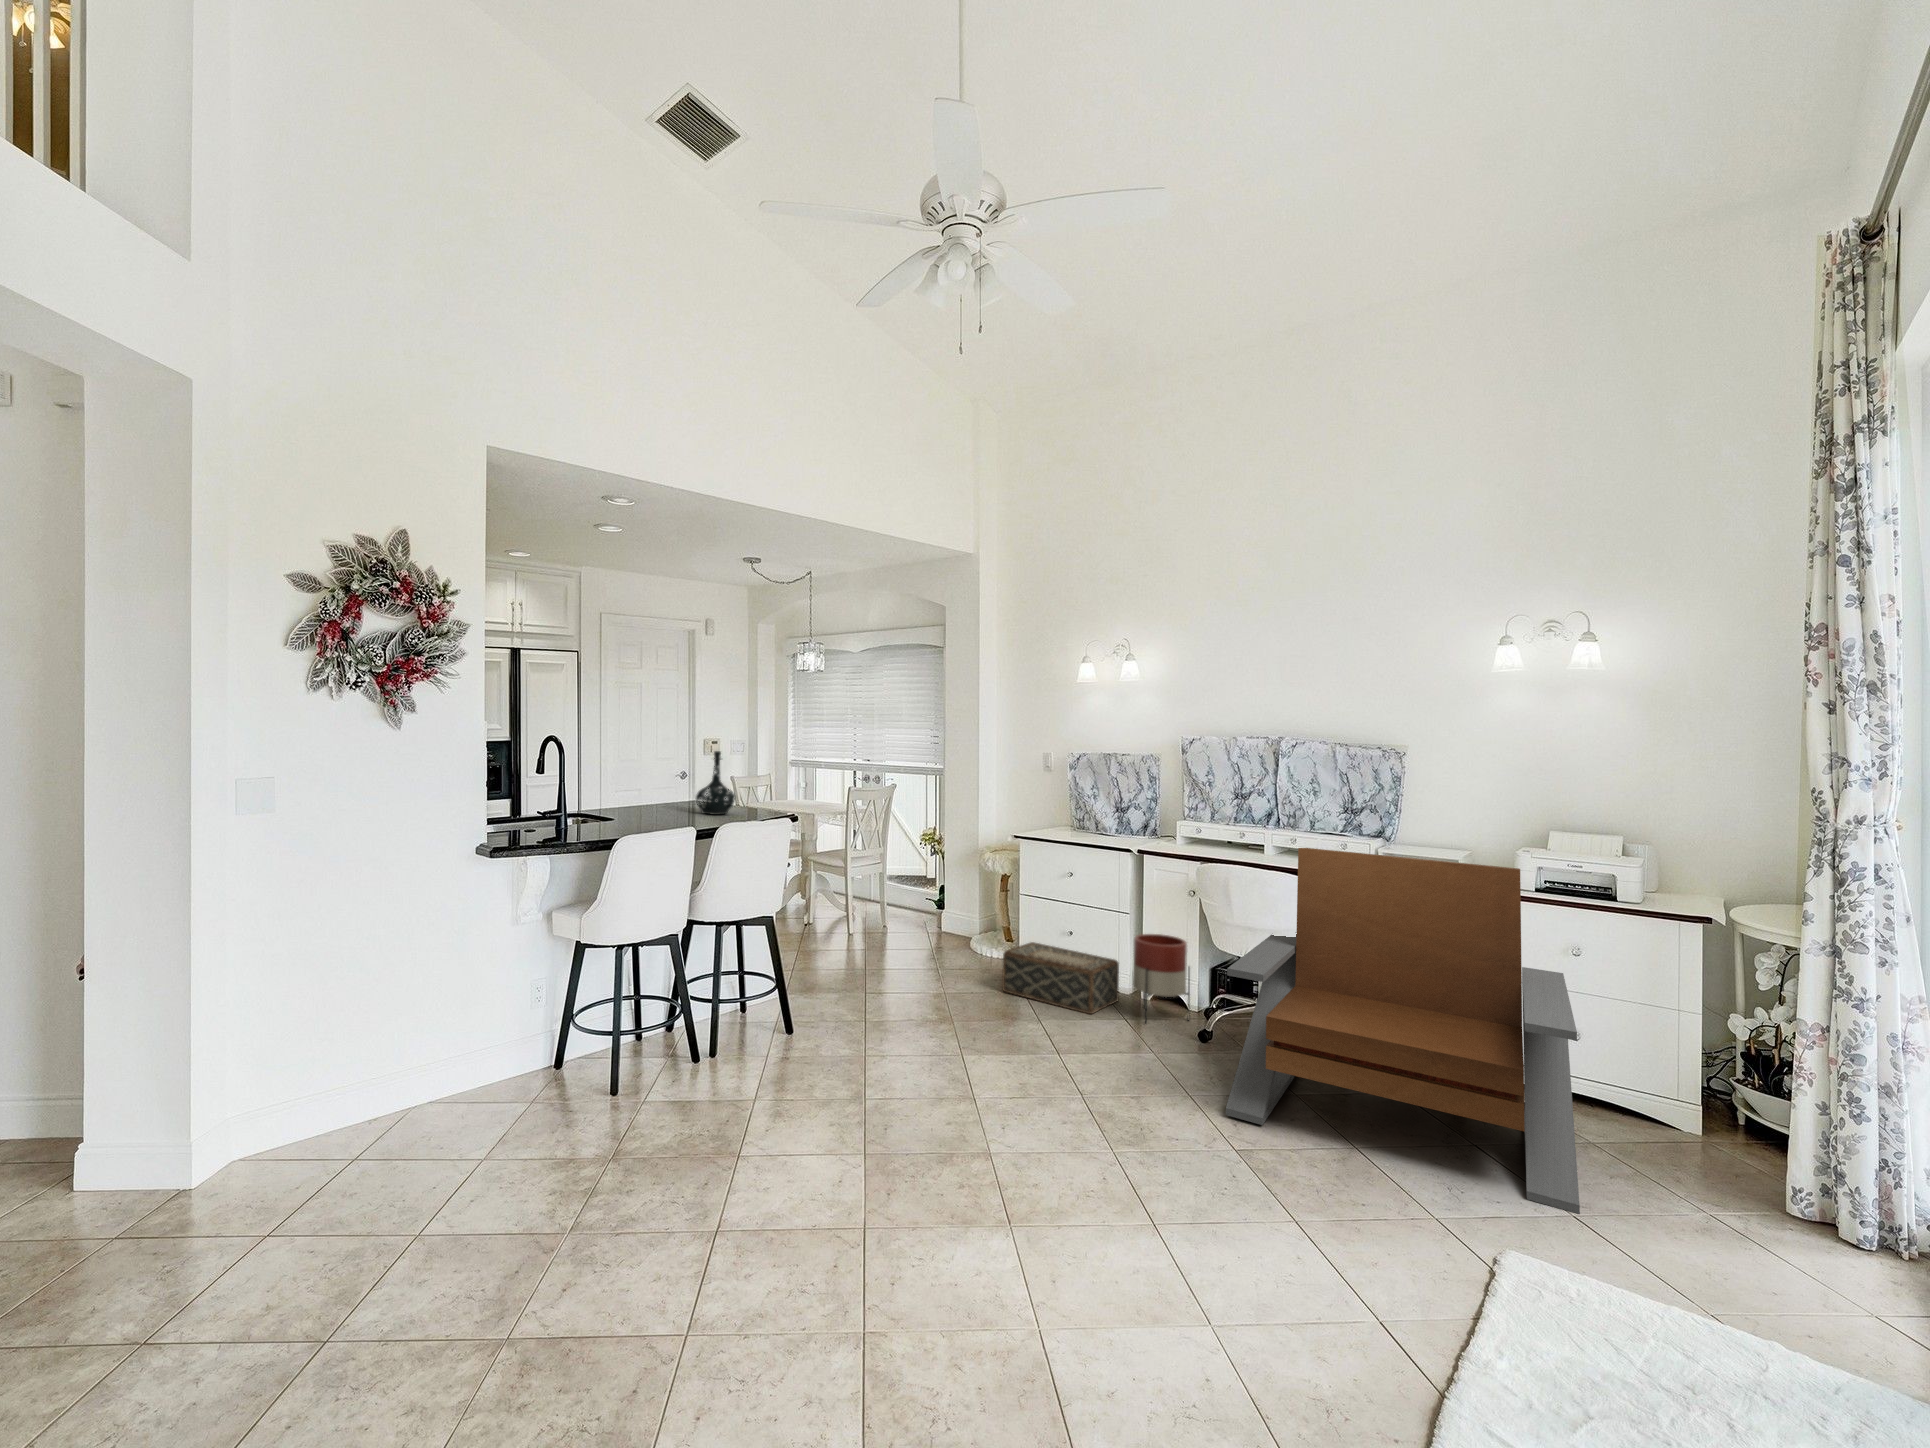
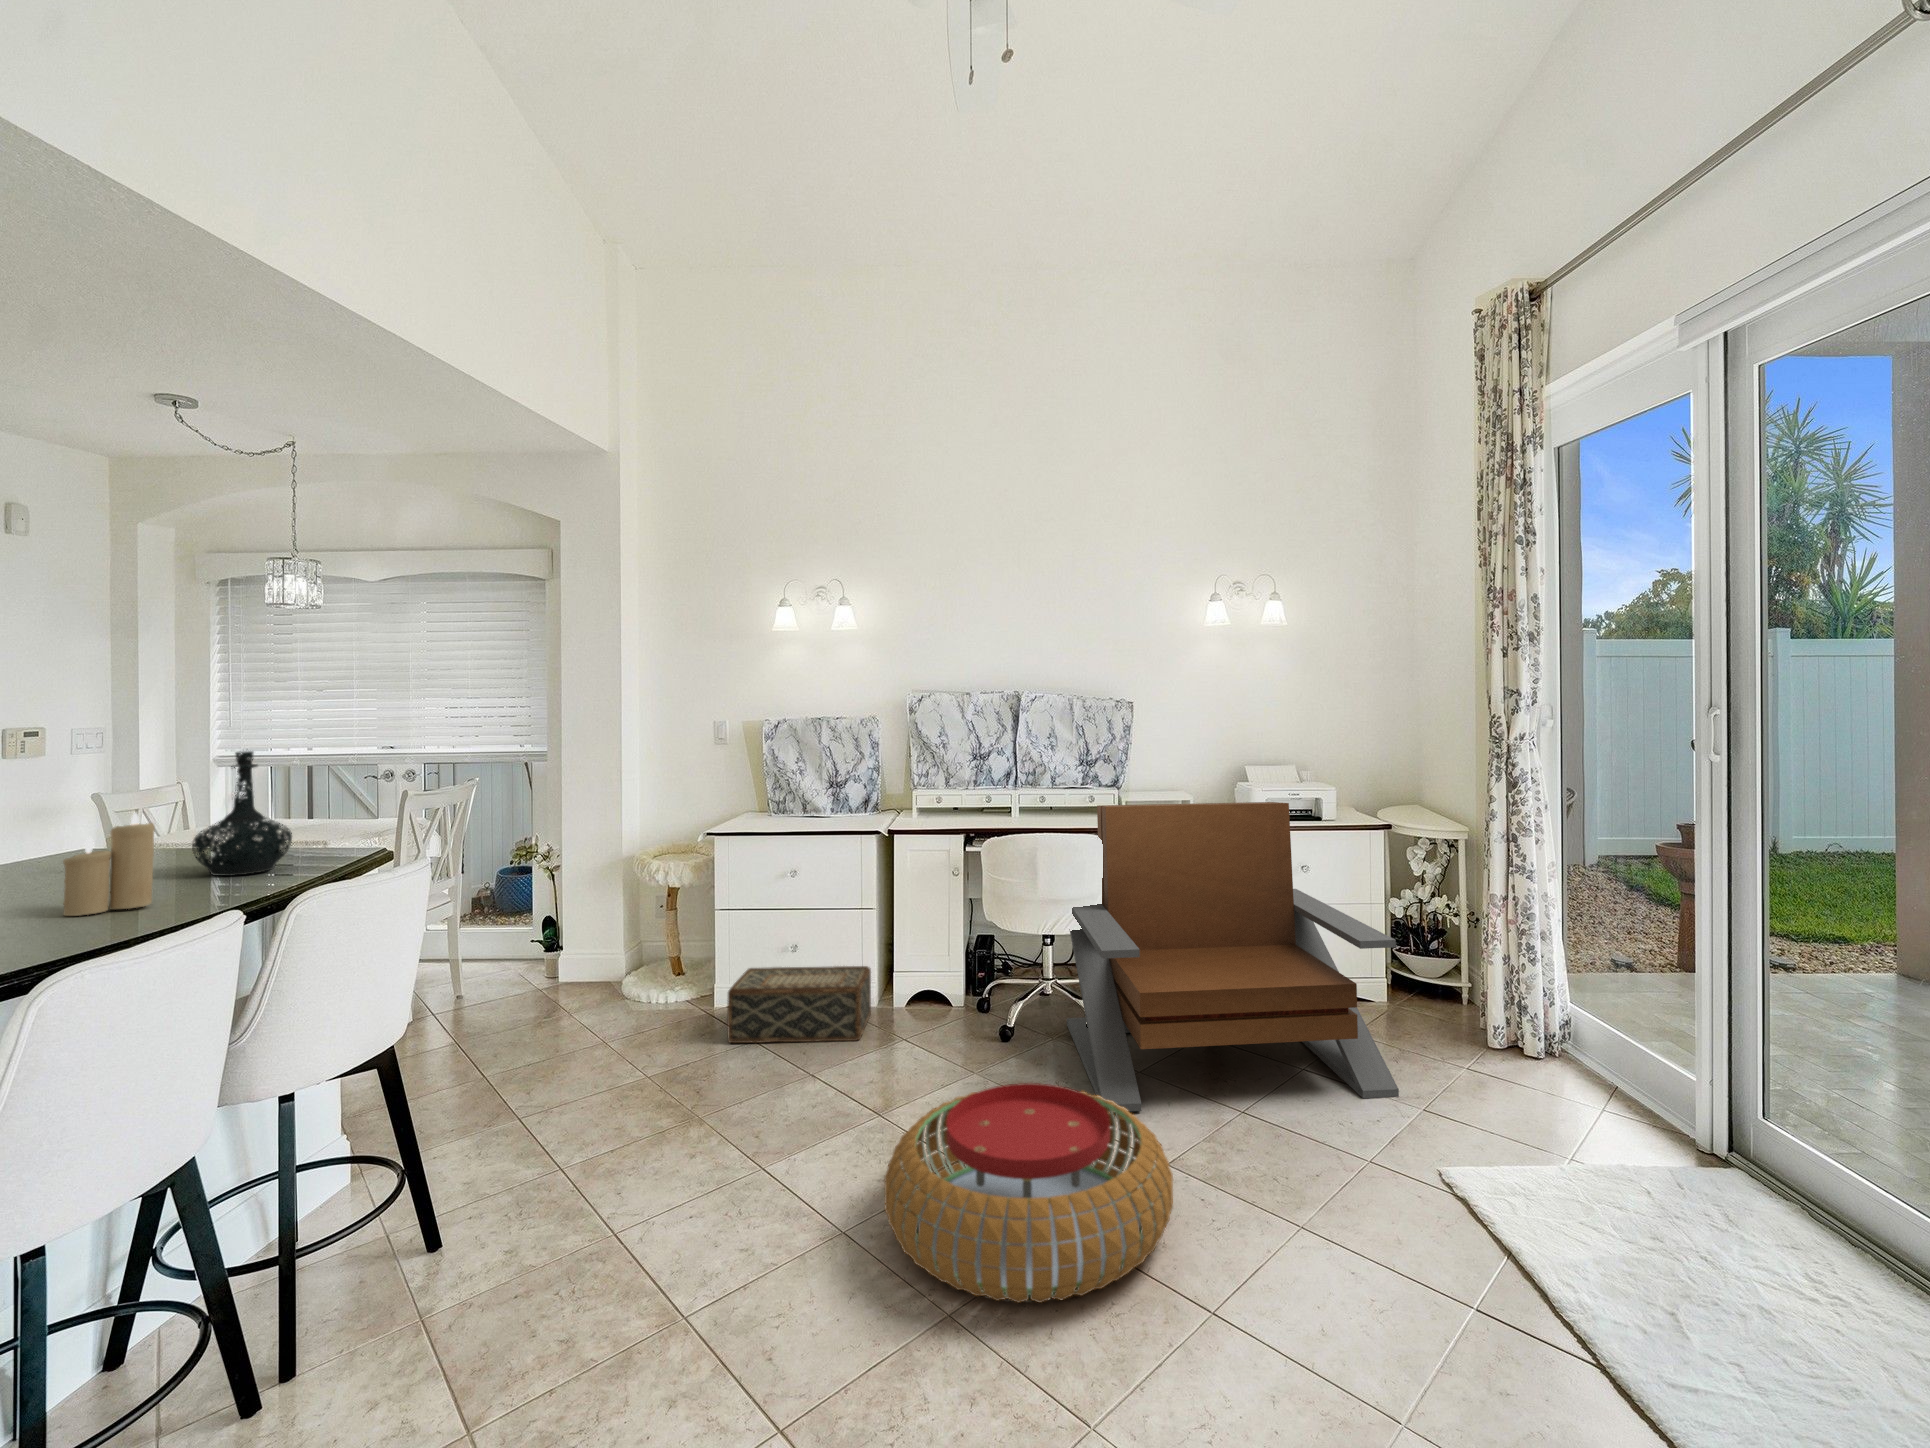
candle: none [632,775,665,820] -> present [63,813,155,916]
planter: present [1133,934,1190,1022] -> none [900,924,961,1033]
pouf: none [974,1044,1205,1202] -> present [884,1083,1173,1303]

